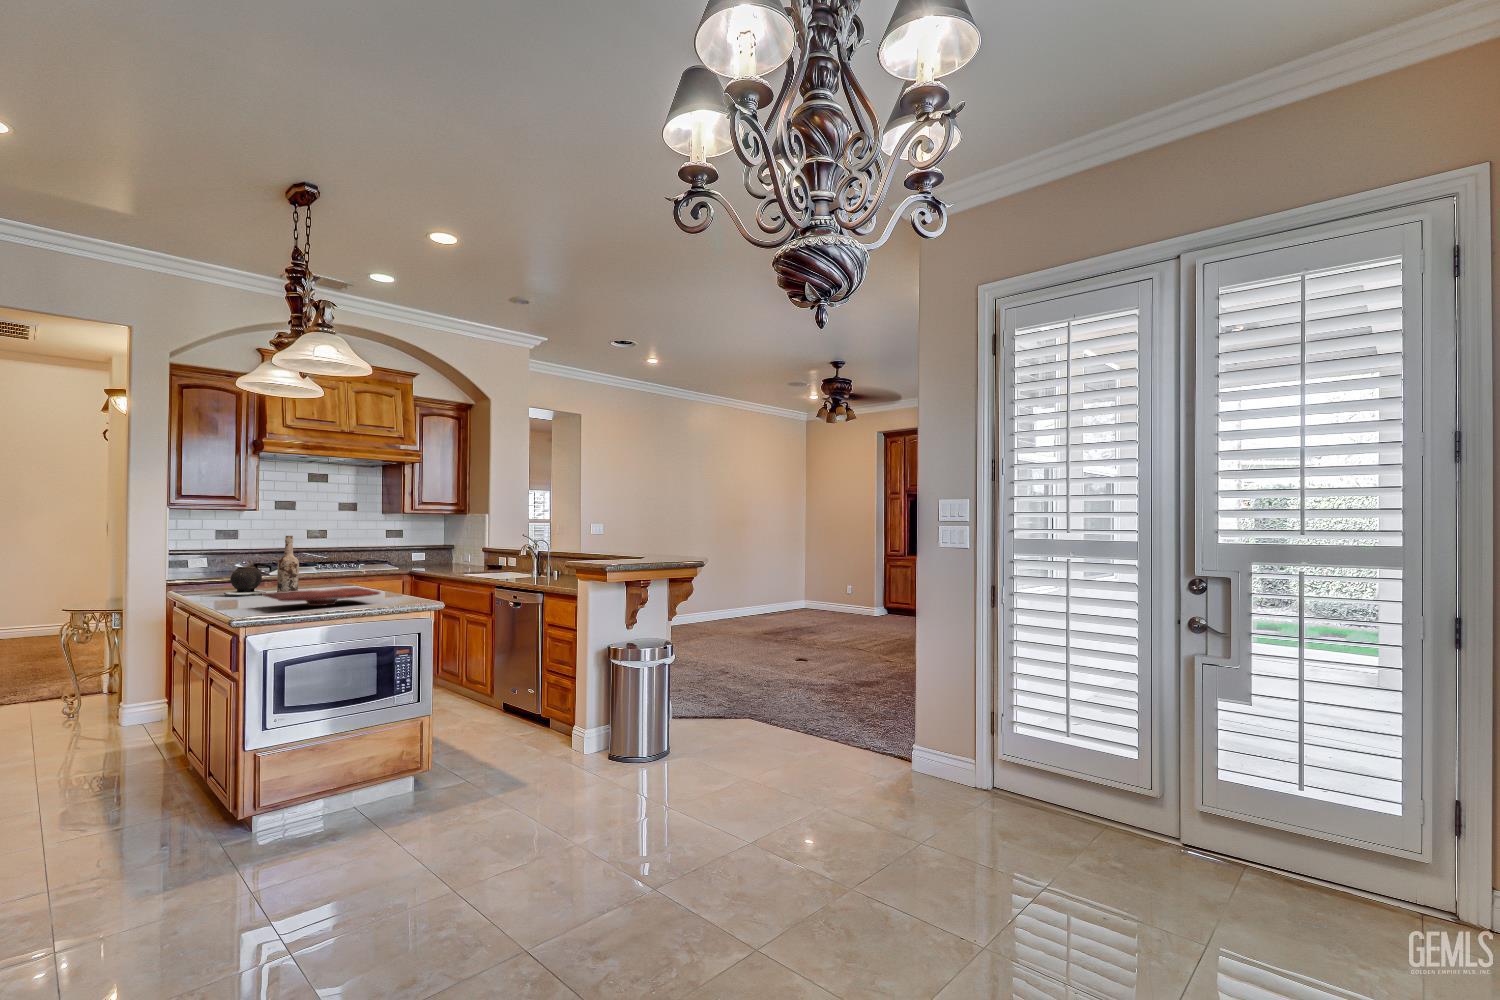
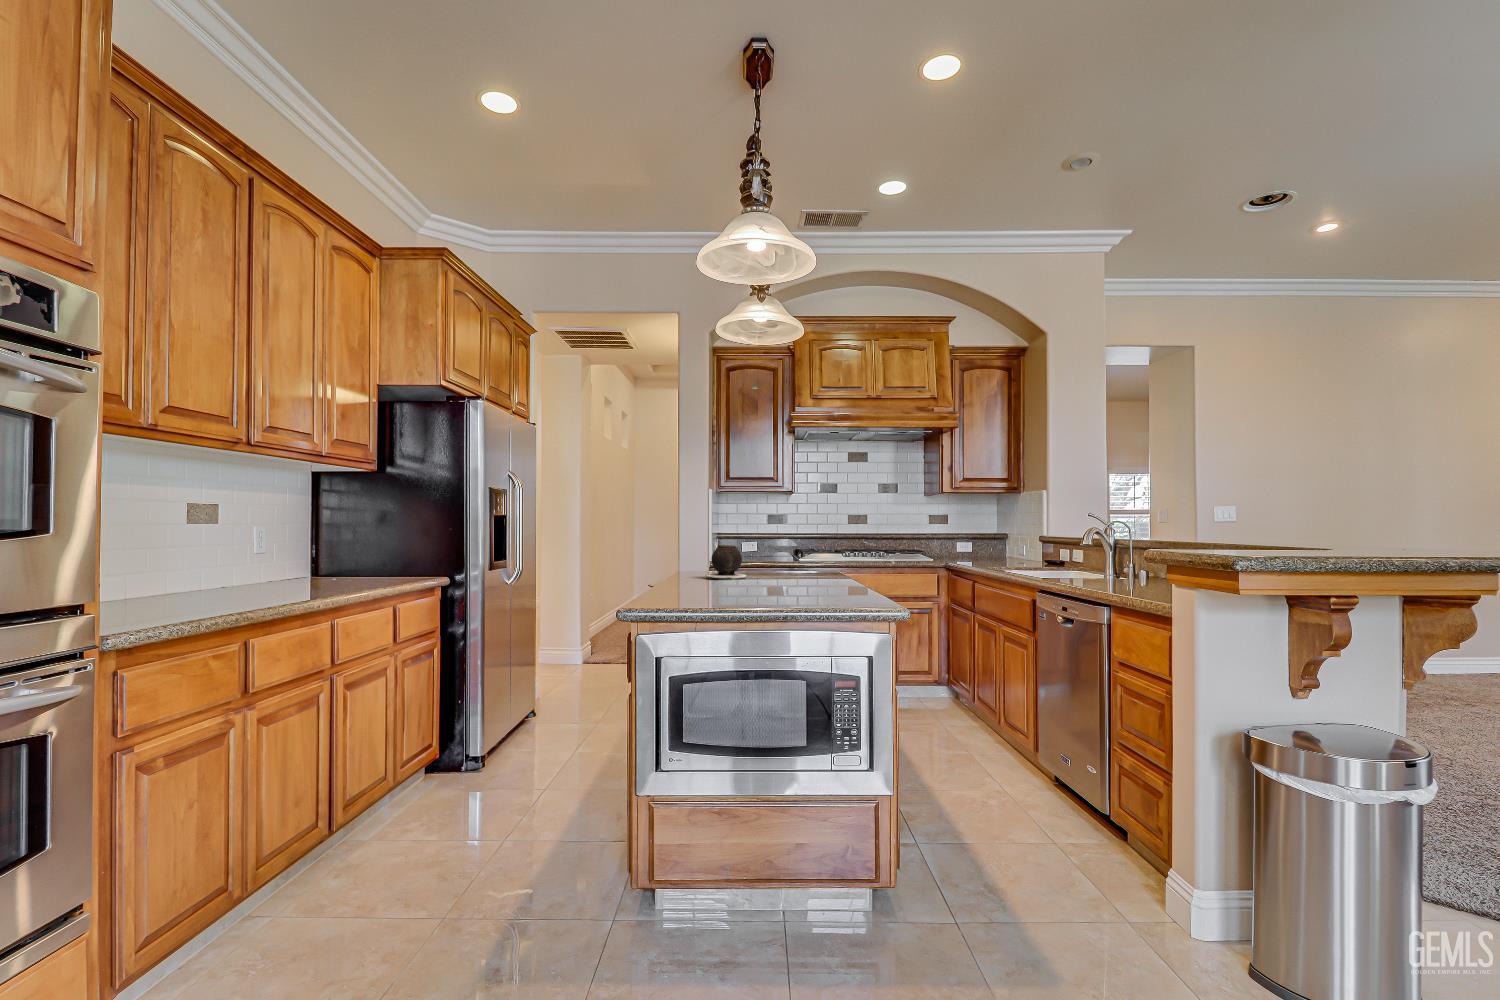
wine bottle: present [277,536,299,592] -> none [749,508,772,581]
cutting board: present [262,588,380,606] -> none [674,576,810,599]

